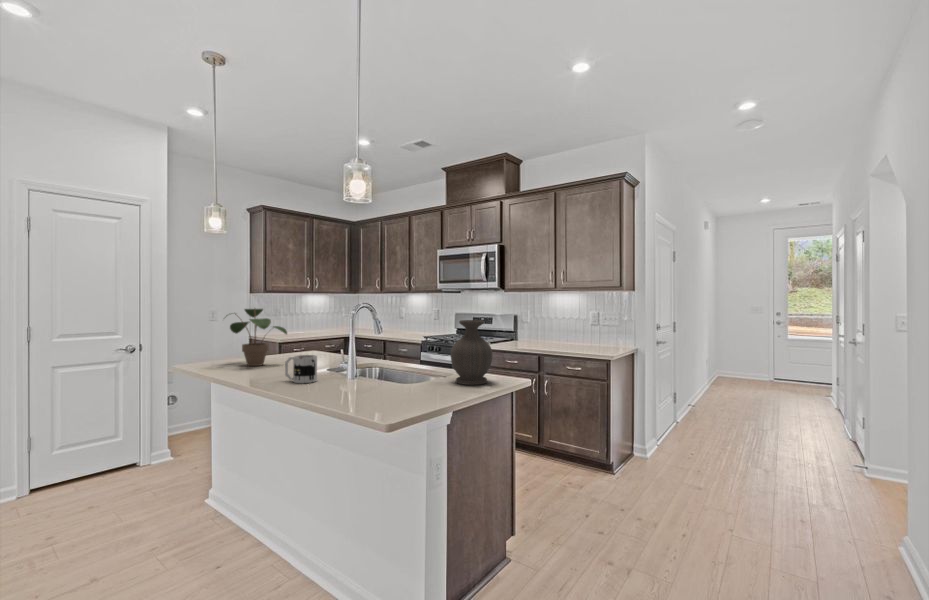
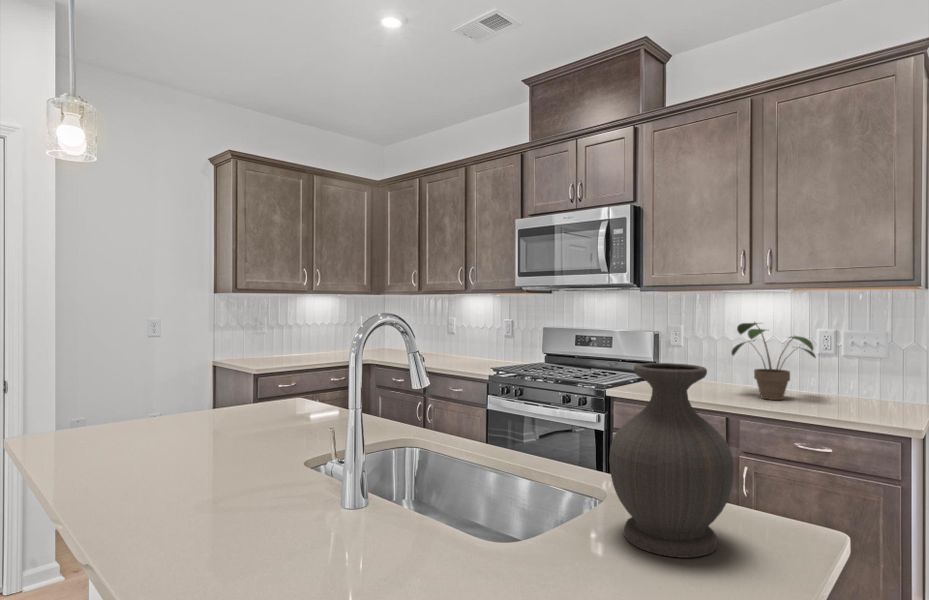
potted plant: present [226,308,287,366] -> present [732,322,816,400]
mug: present [285,355,317,383] -> none [176,447,256,531]

